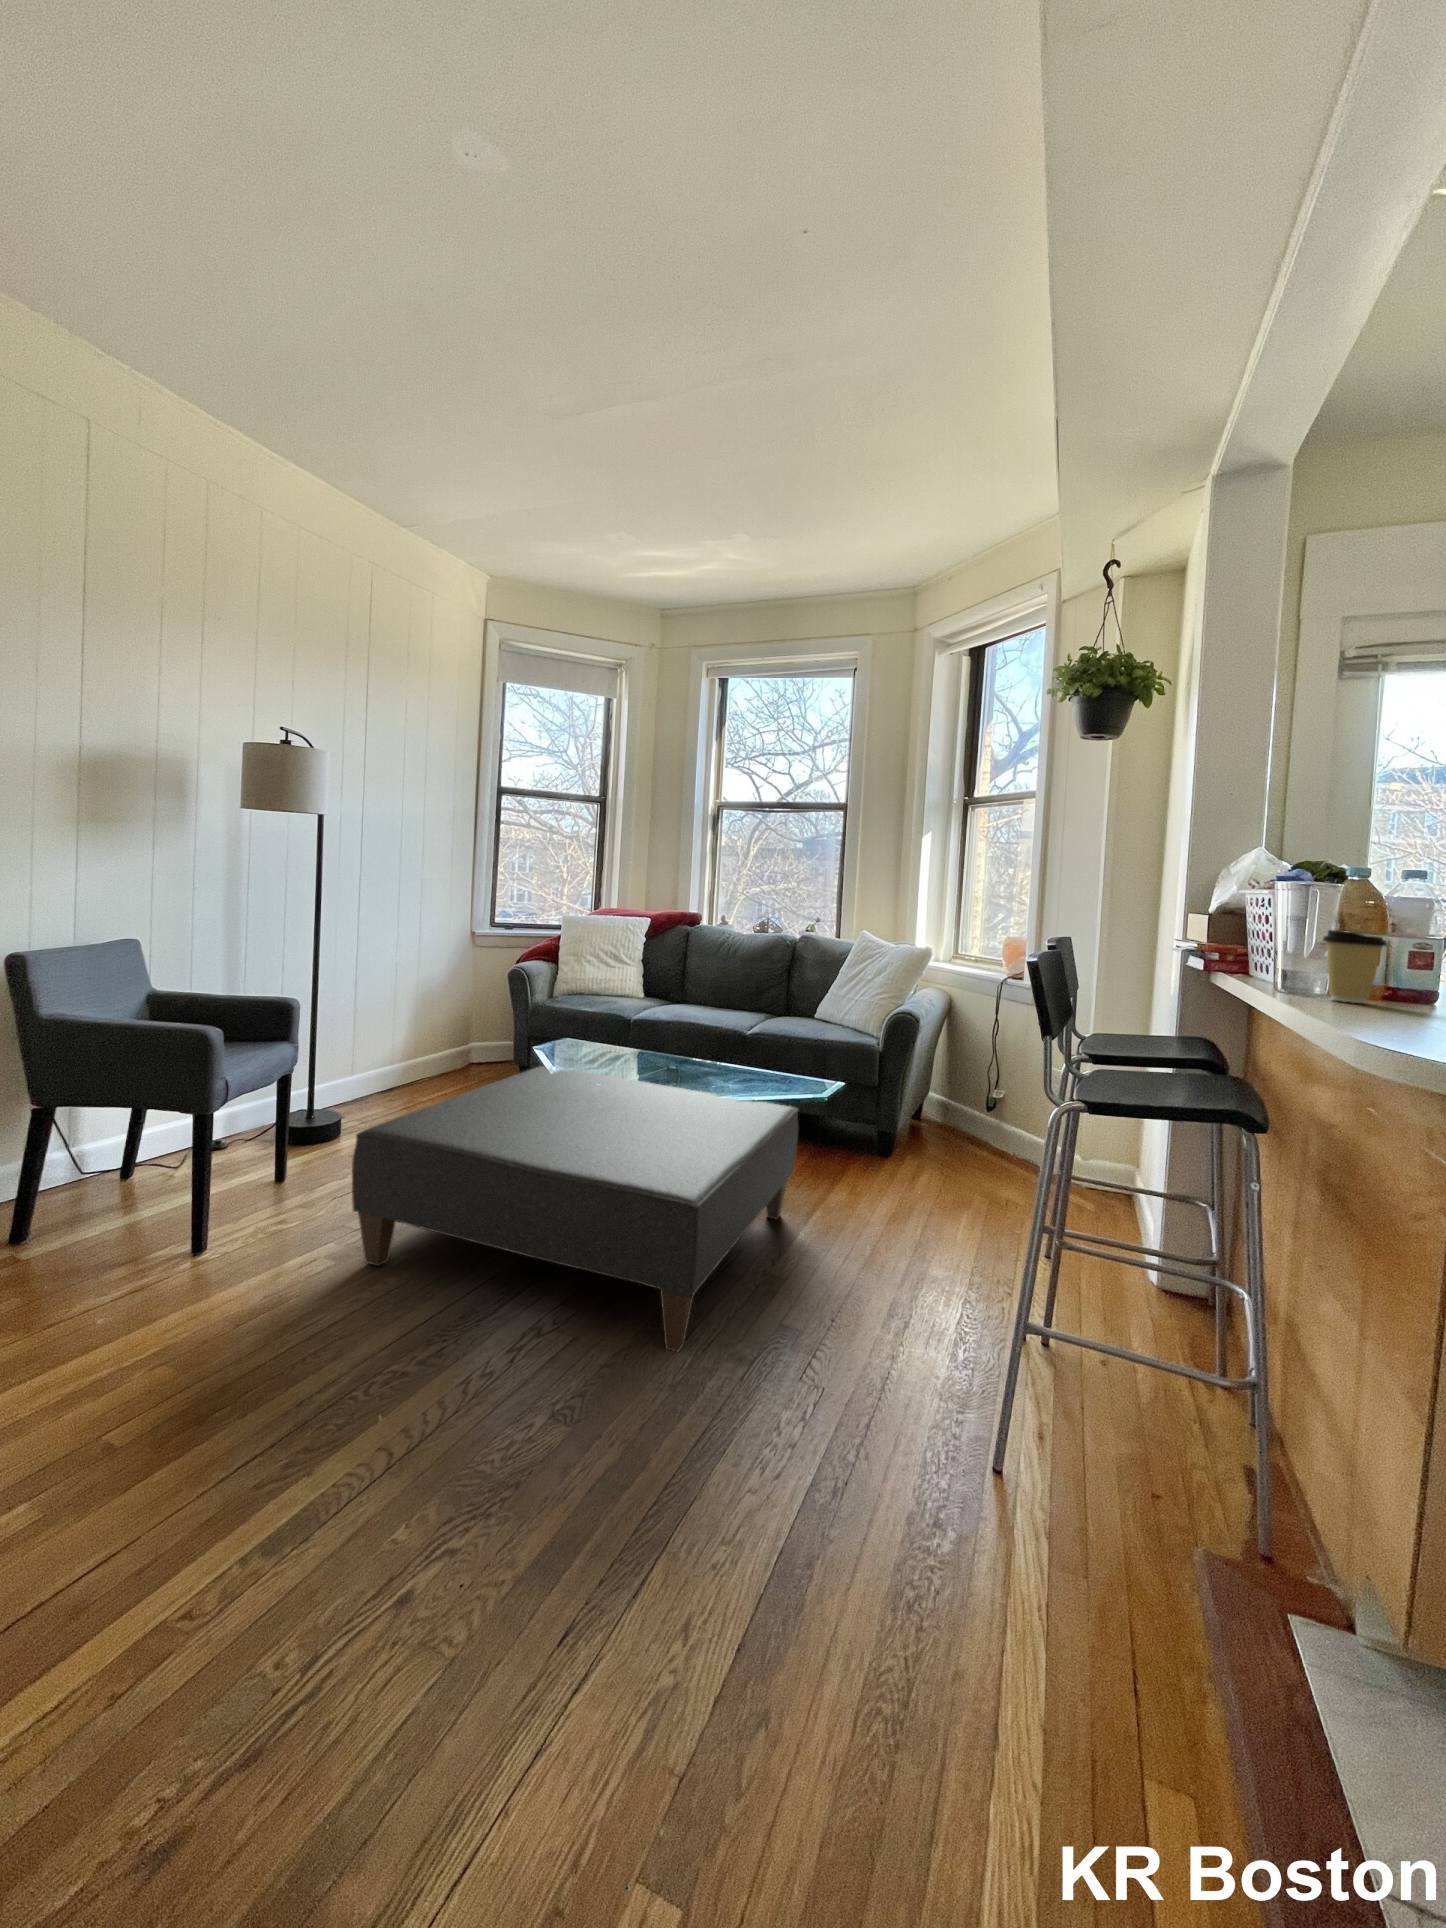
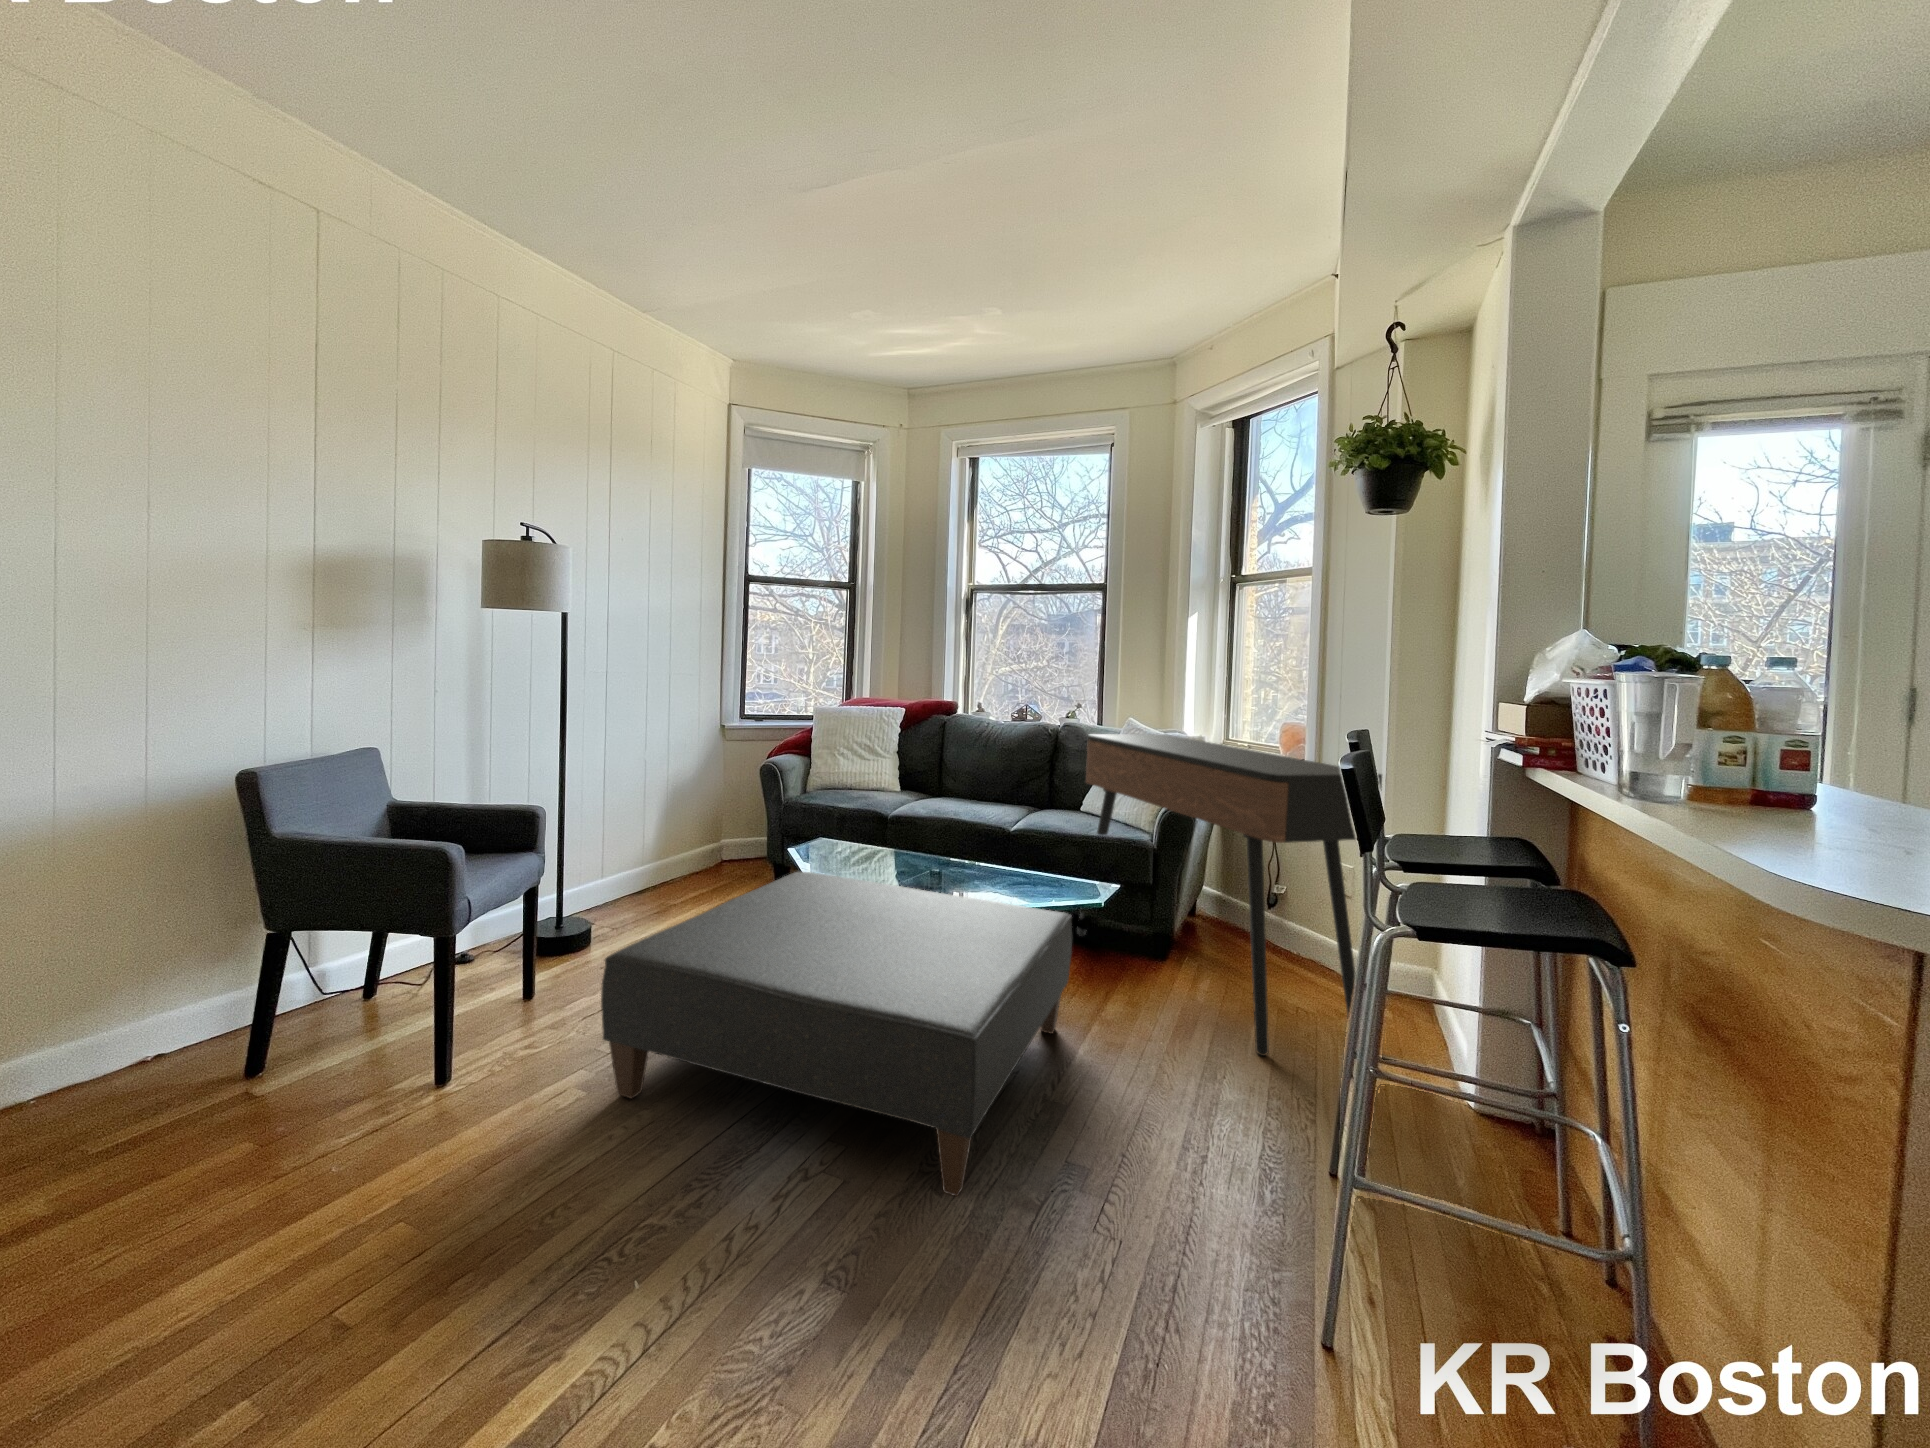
coffee cup: present [1323,930,1387,1003] -> none [1686,732,1768,816]
console table: none [808,944,1090,1242] -> present [1077,734,1382,1056]

